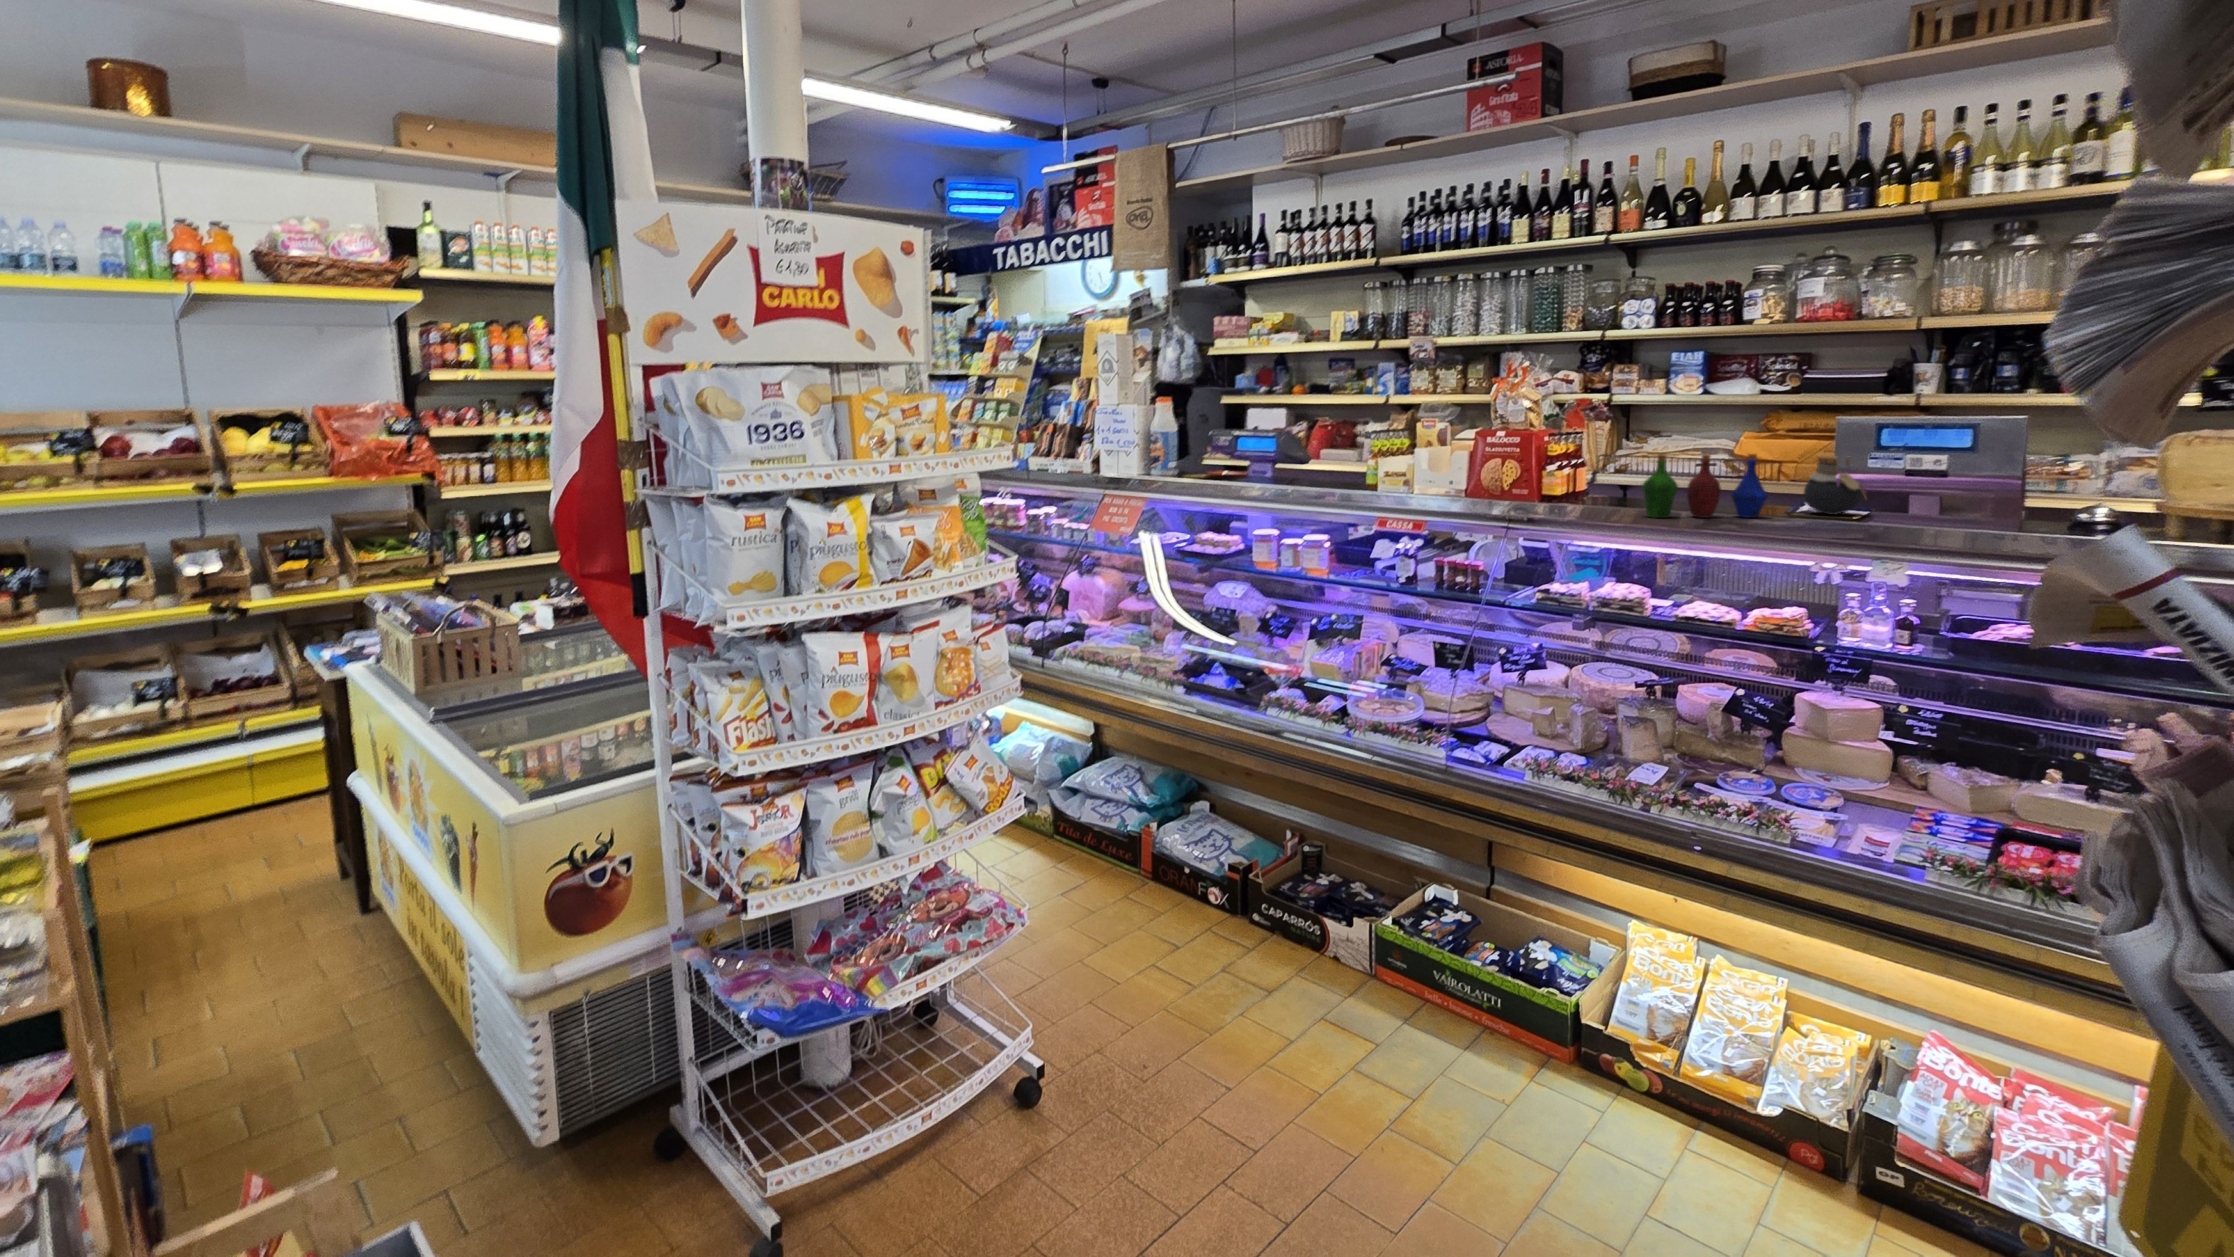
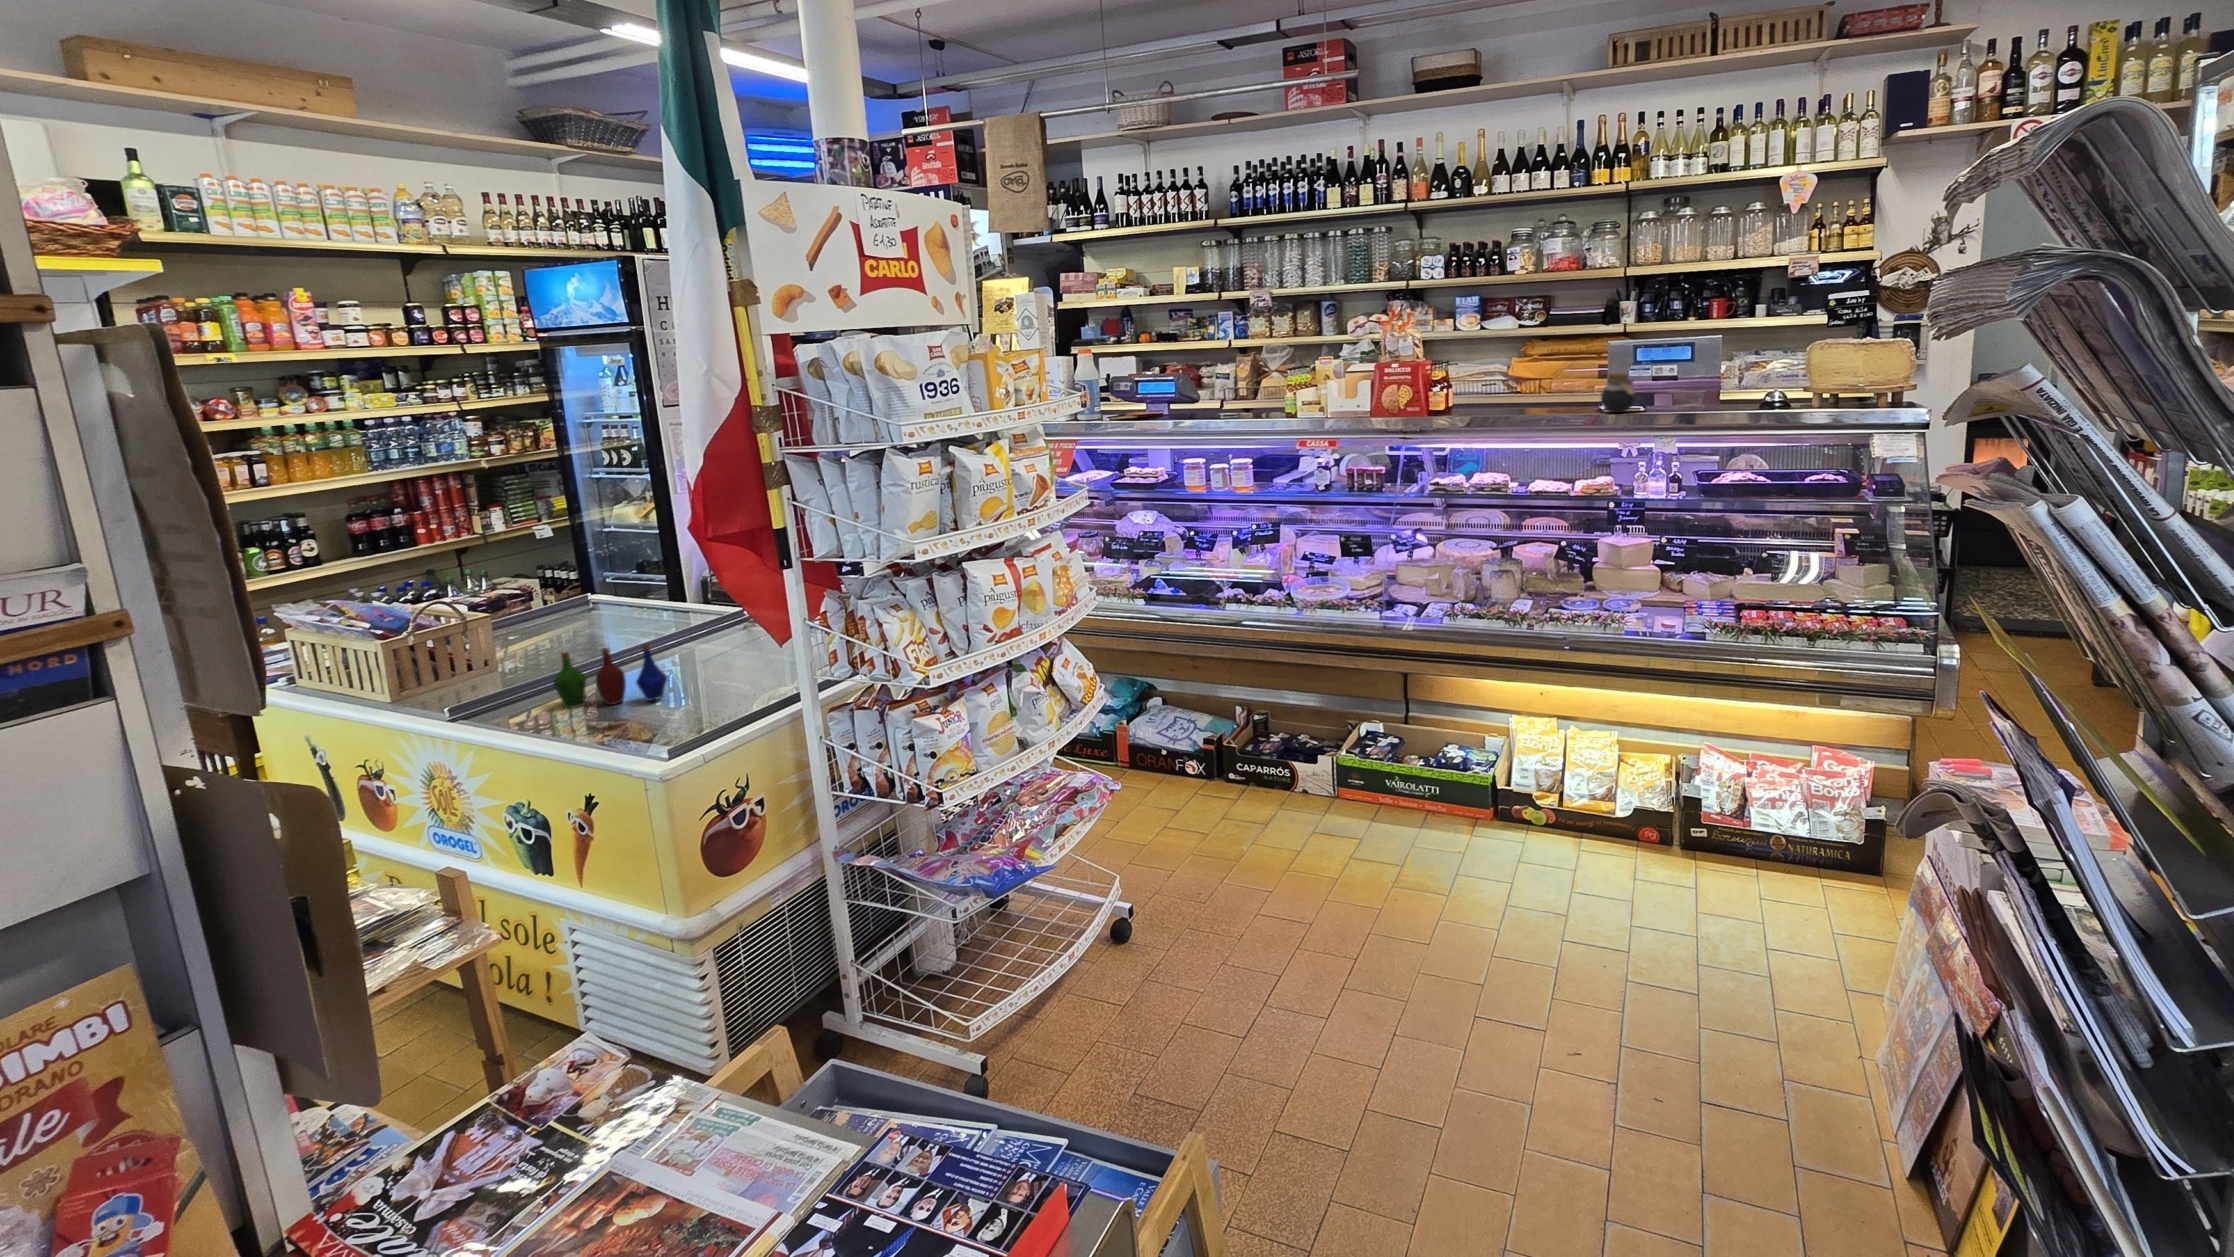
bottle: present [1642,454,1768,518] -> present [553,644,667,708]

